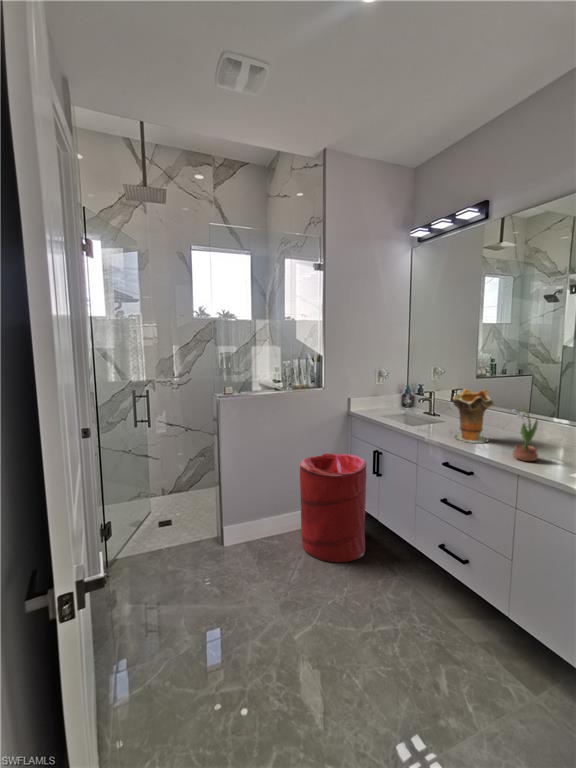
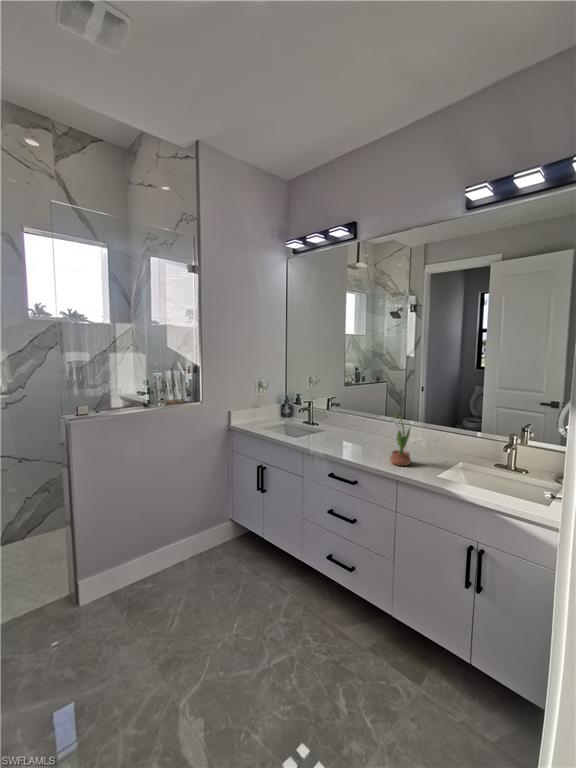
decorative vase: present [452,389,494,443] -> none [333,399,370,451]
laundry hamper: present [300,454,366,562] -> none [176,472,251,597]

